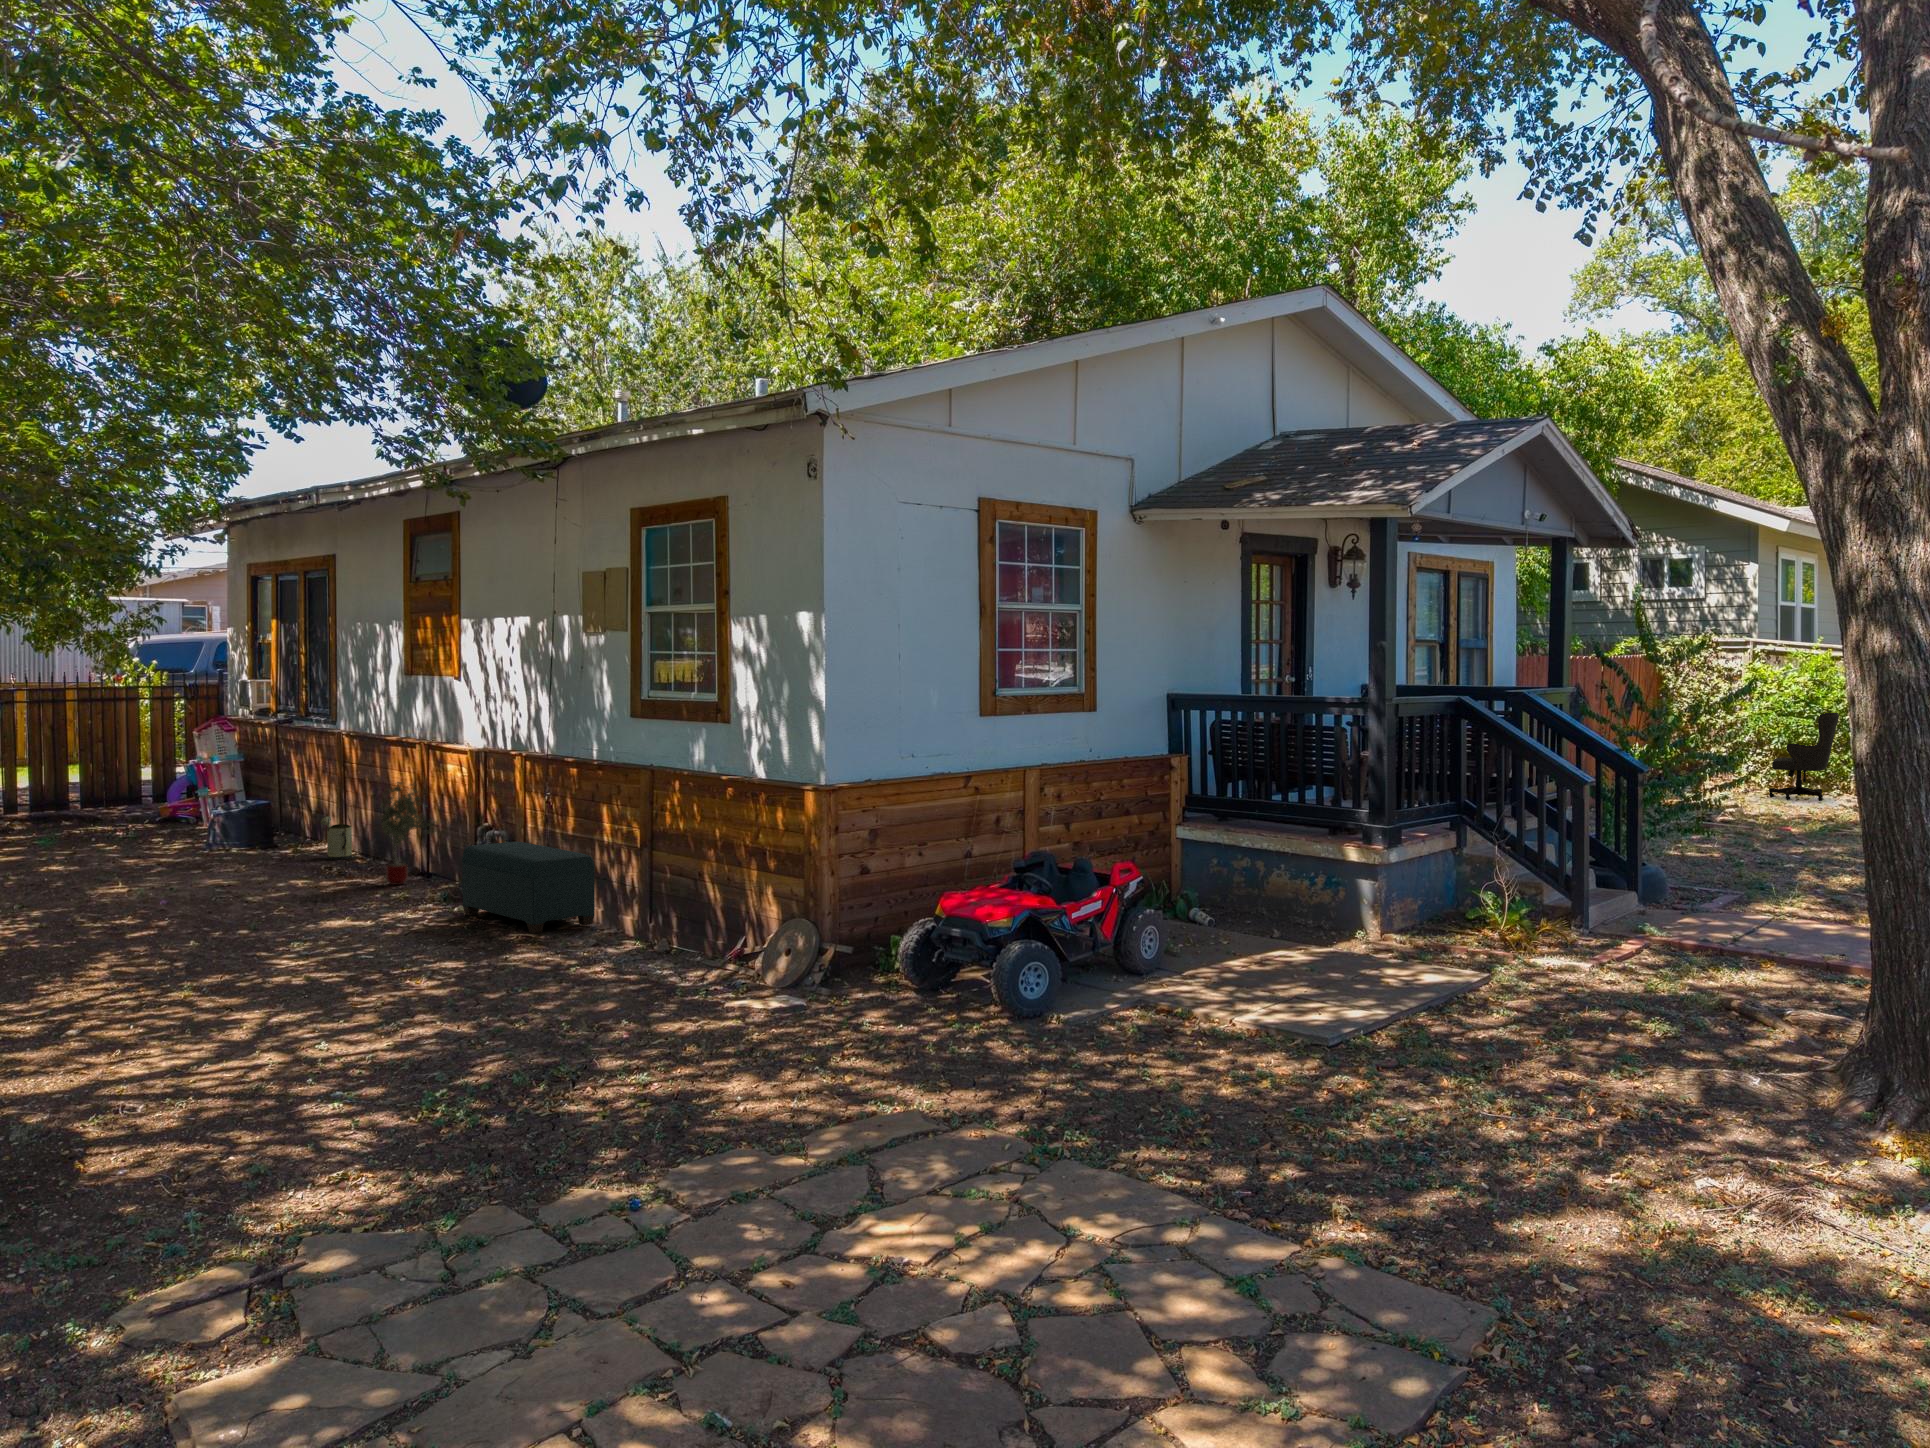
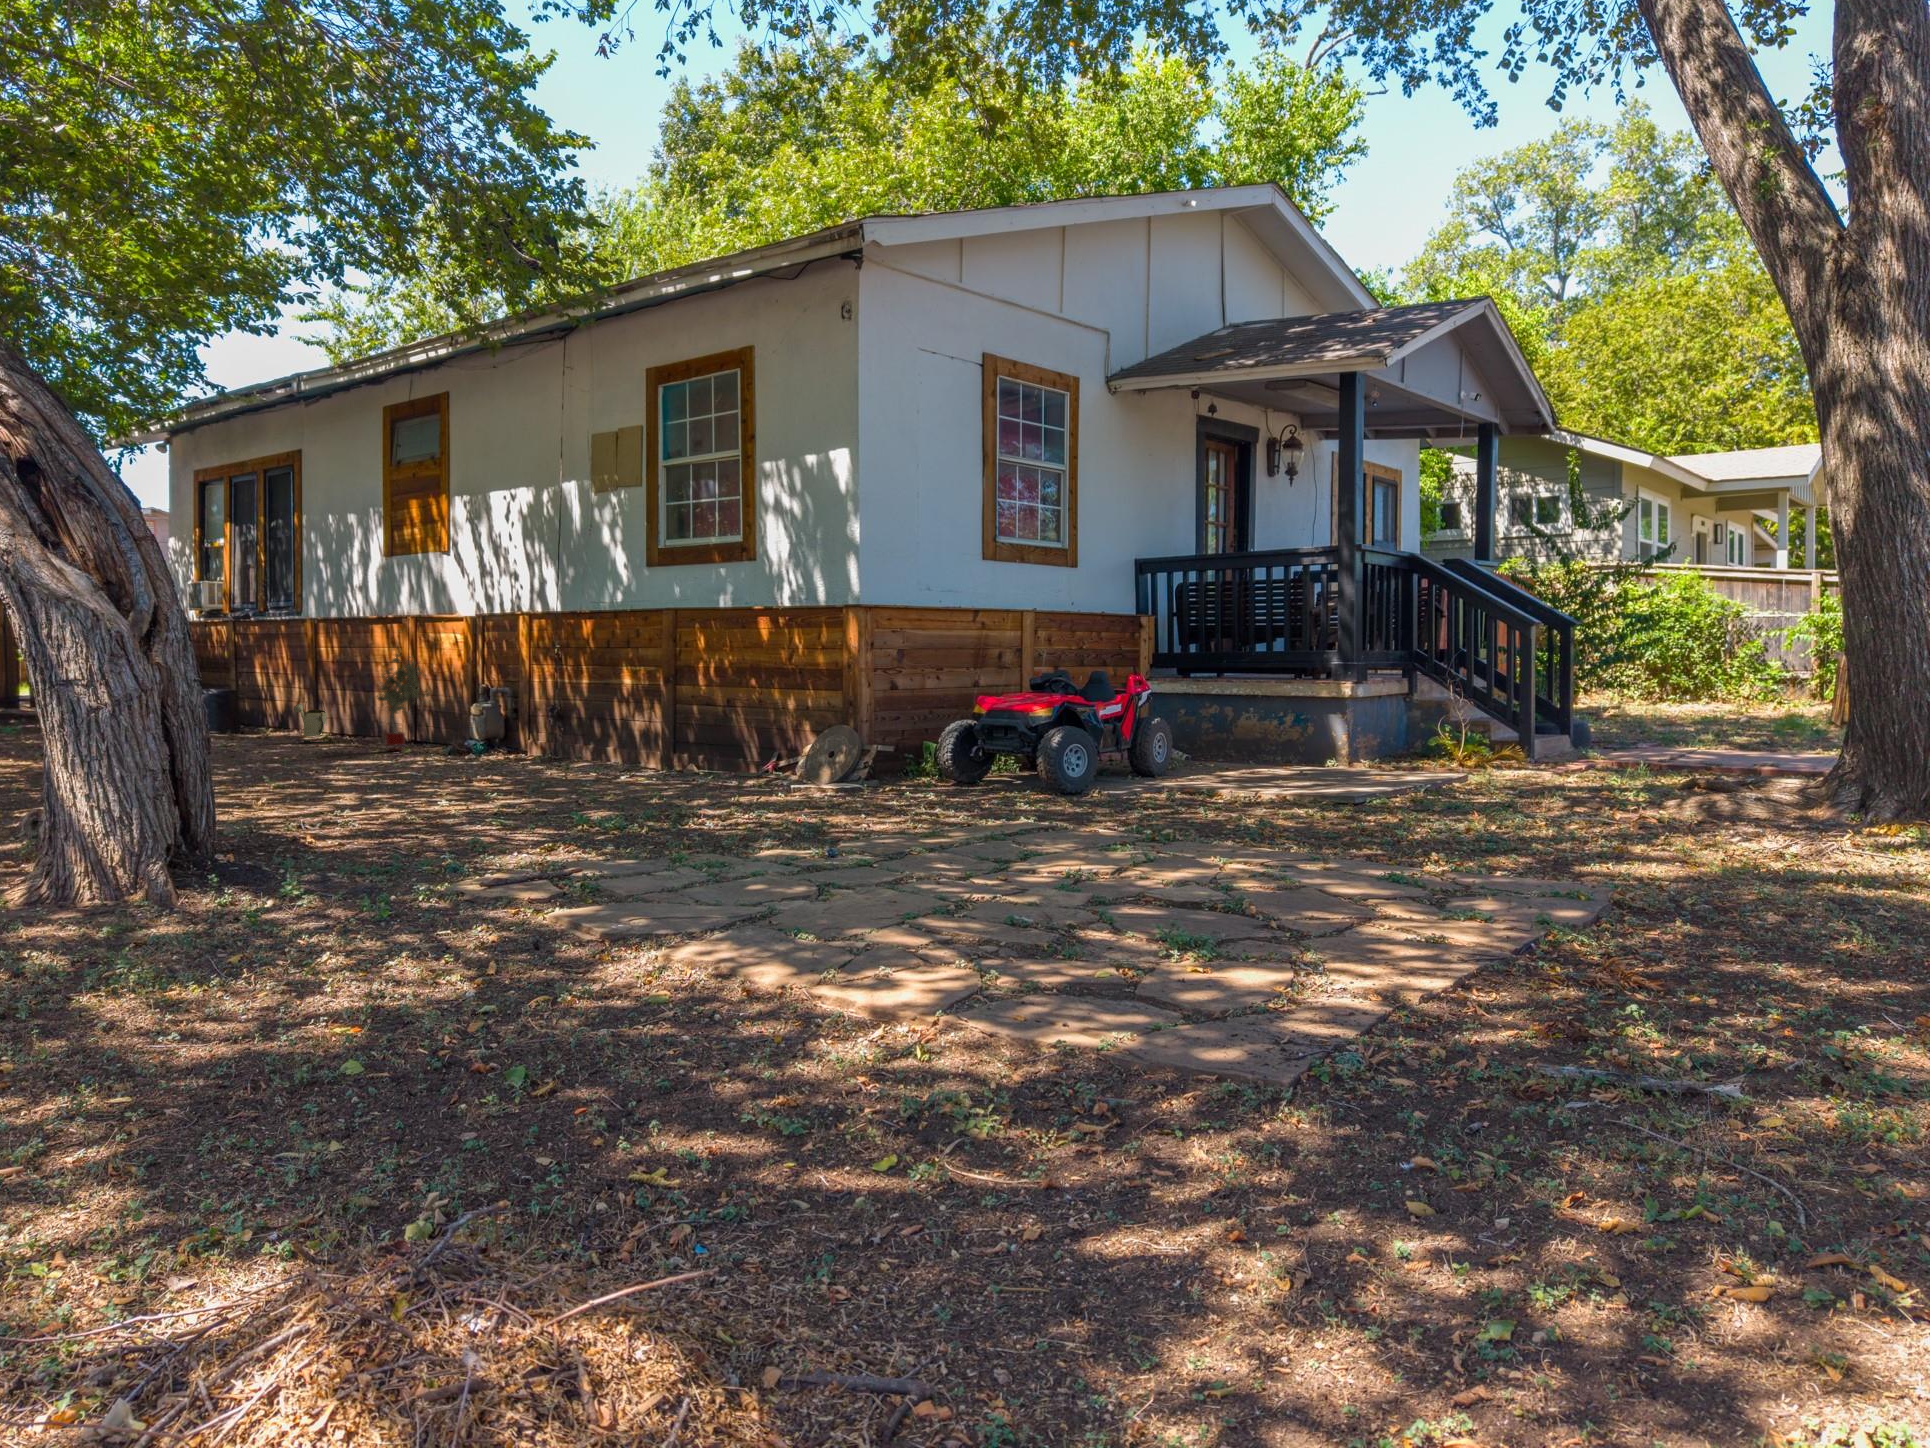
chair: present [1769,713,1839,801] -> none [1642,626,1707,709]
bench: present [462,841,595,933] -> none [484,697,616,766]

